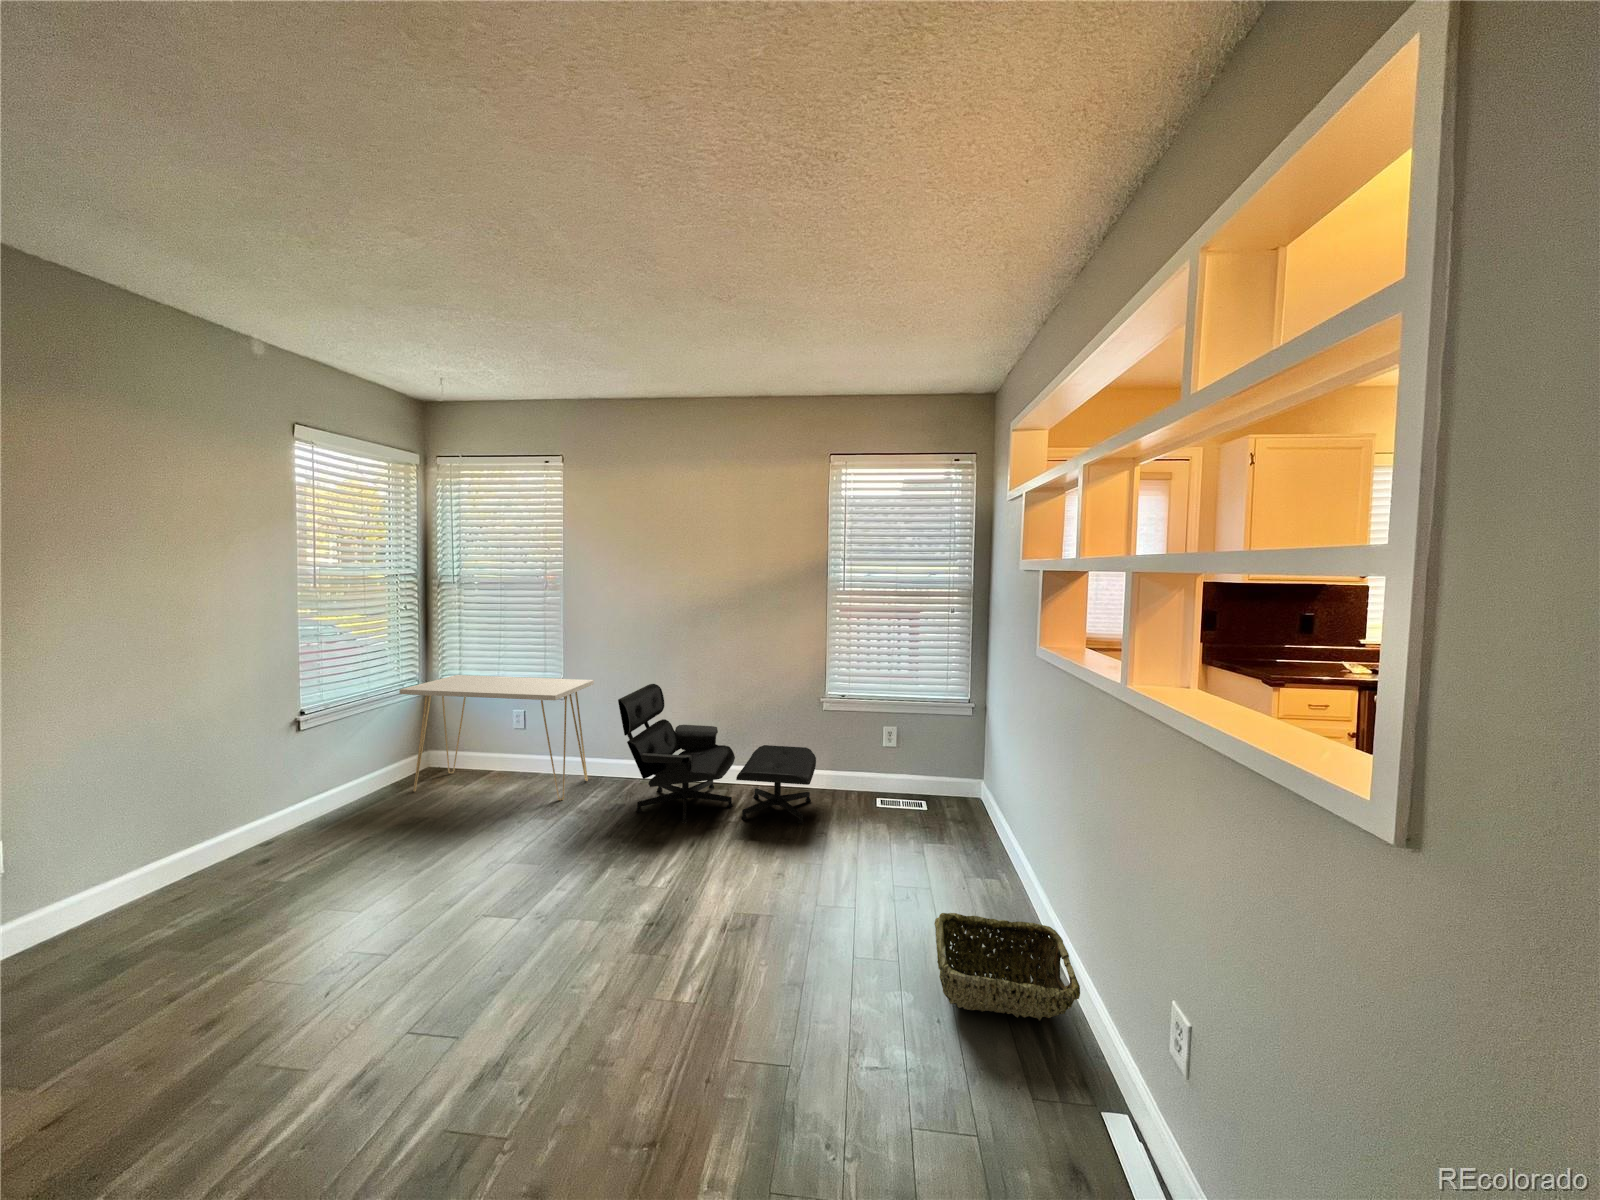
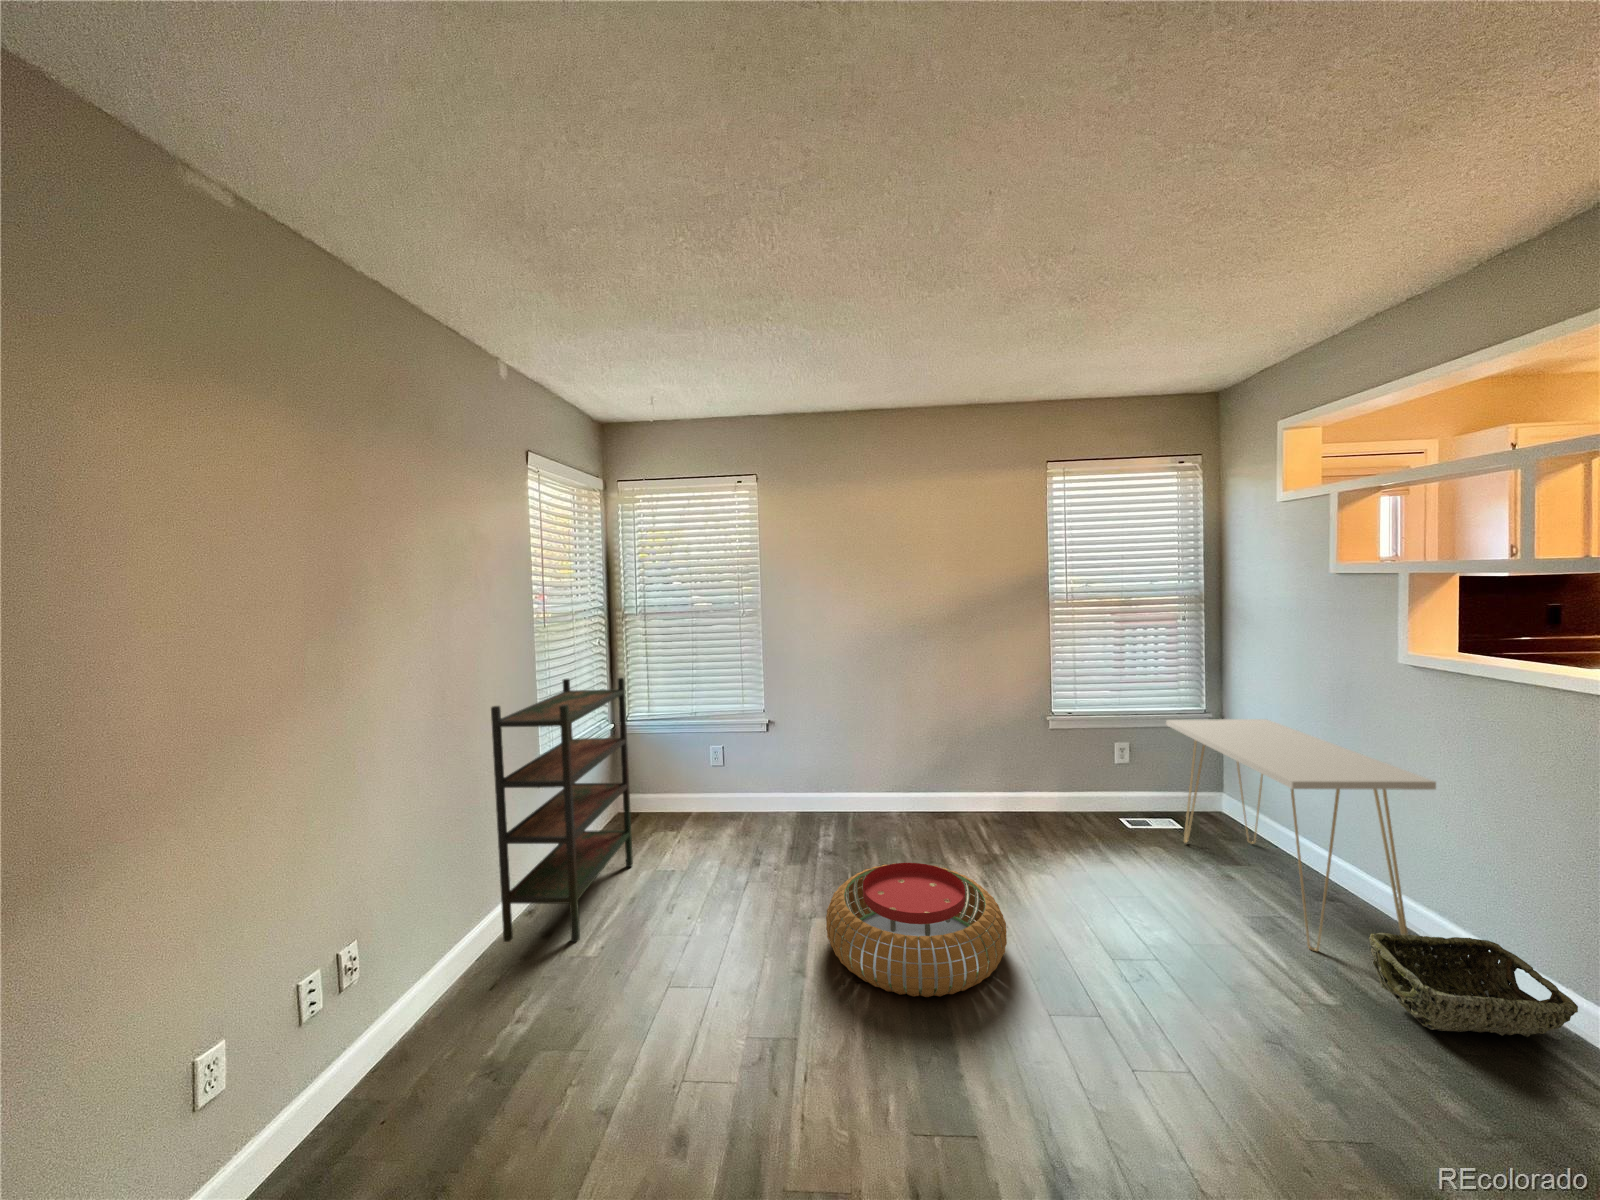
bookshelf: none [193,636,390,879] -> present [491,677,633,942]
console table: present [399,675,594,800] -> present [1166,719,1436,951]
lounge chair: present [618,684,816,824] -> none [867,710,1078,856]
pouf: none [465,823,648,948] -> present [826,863,1007,997]

